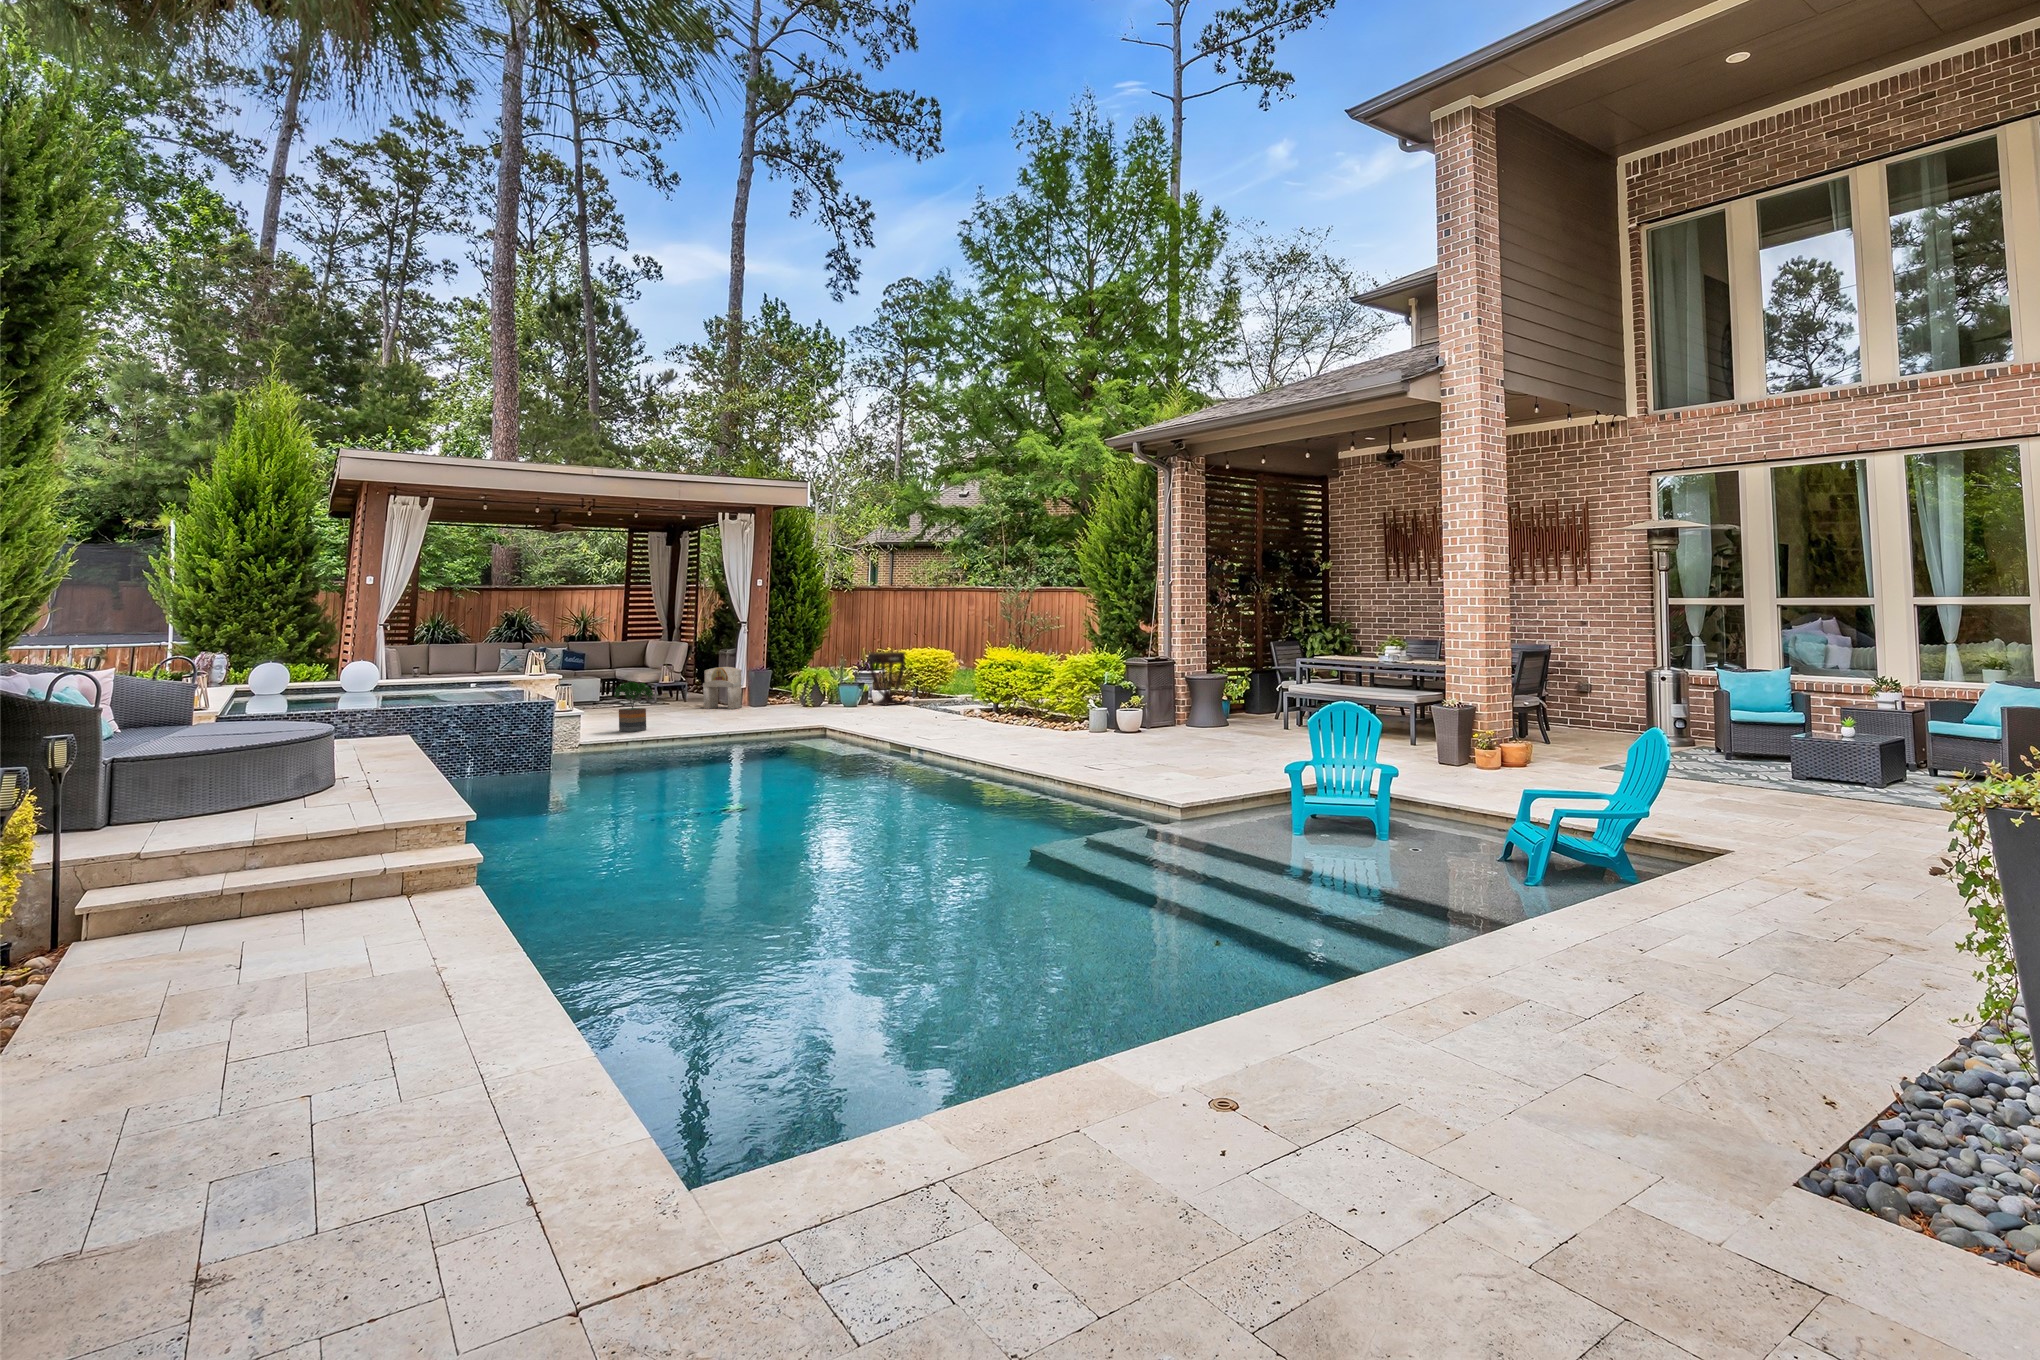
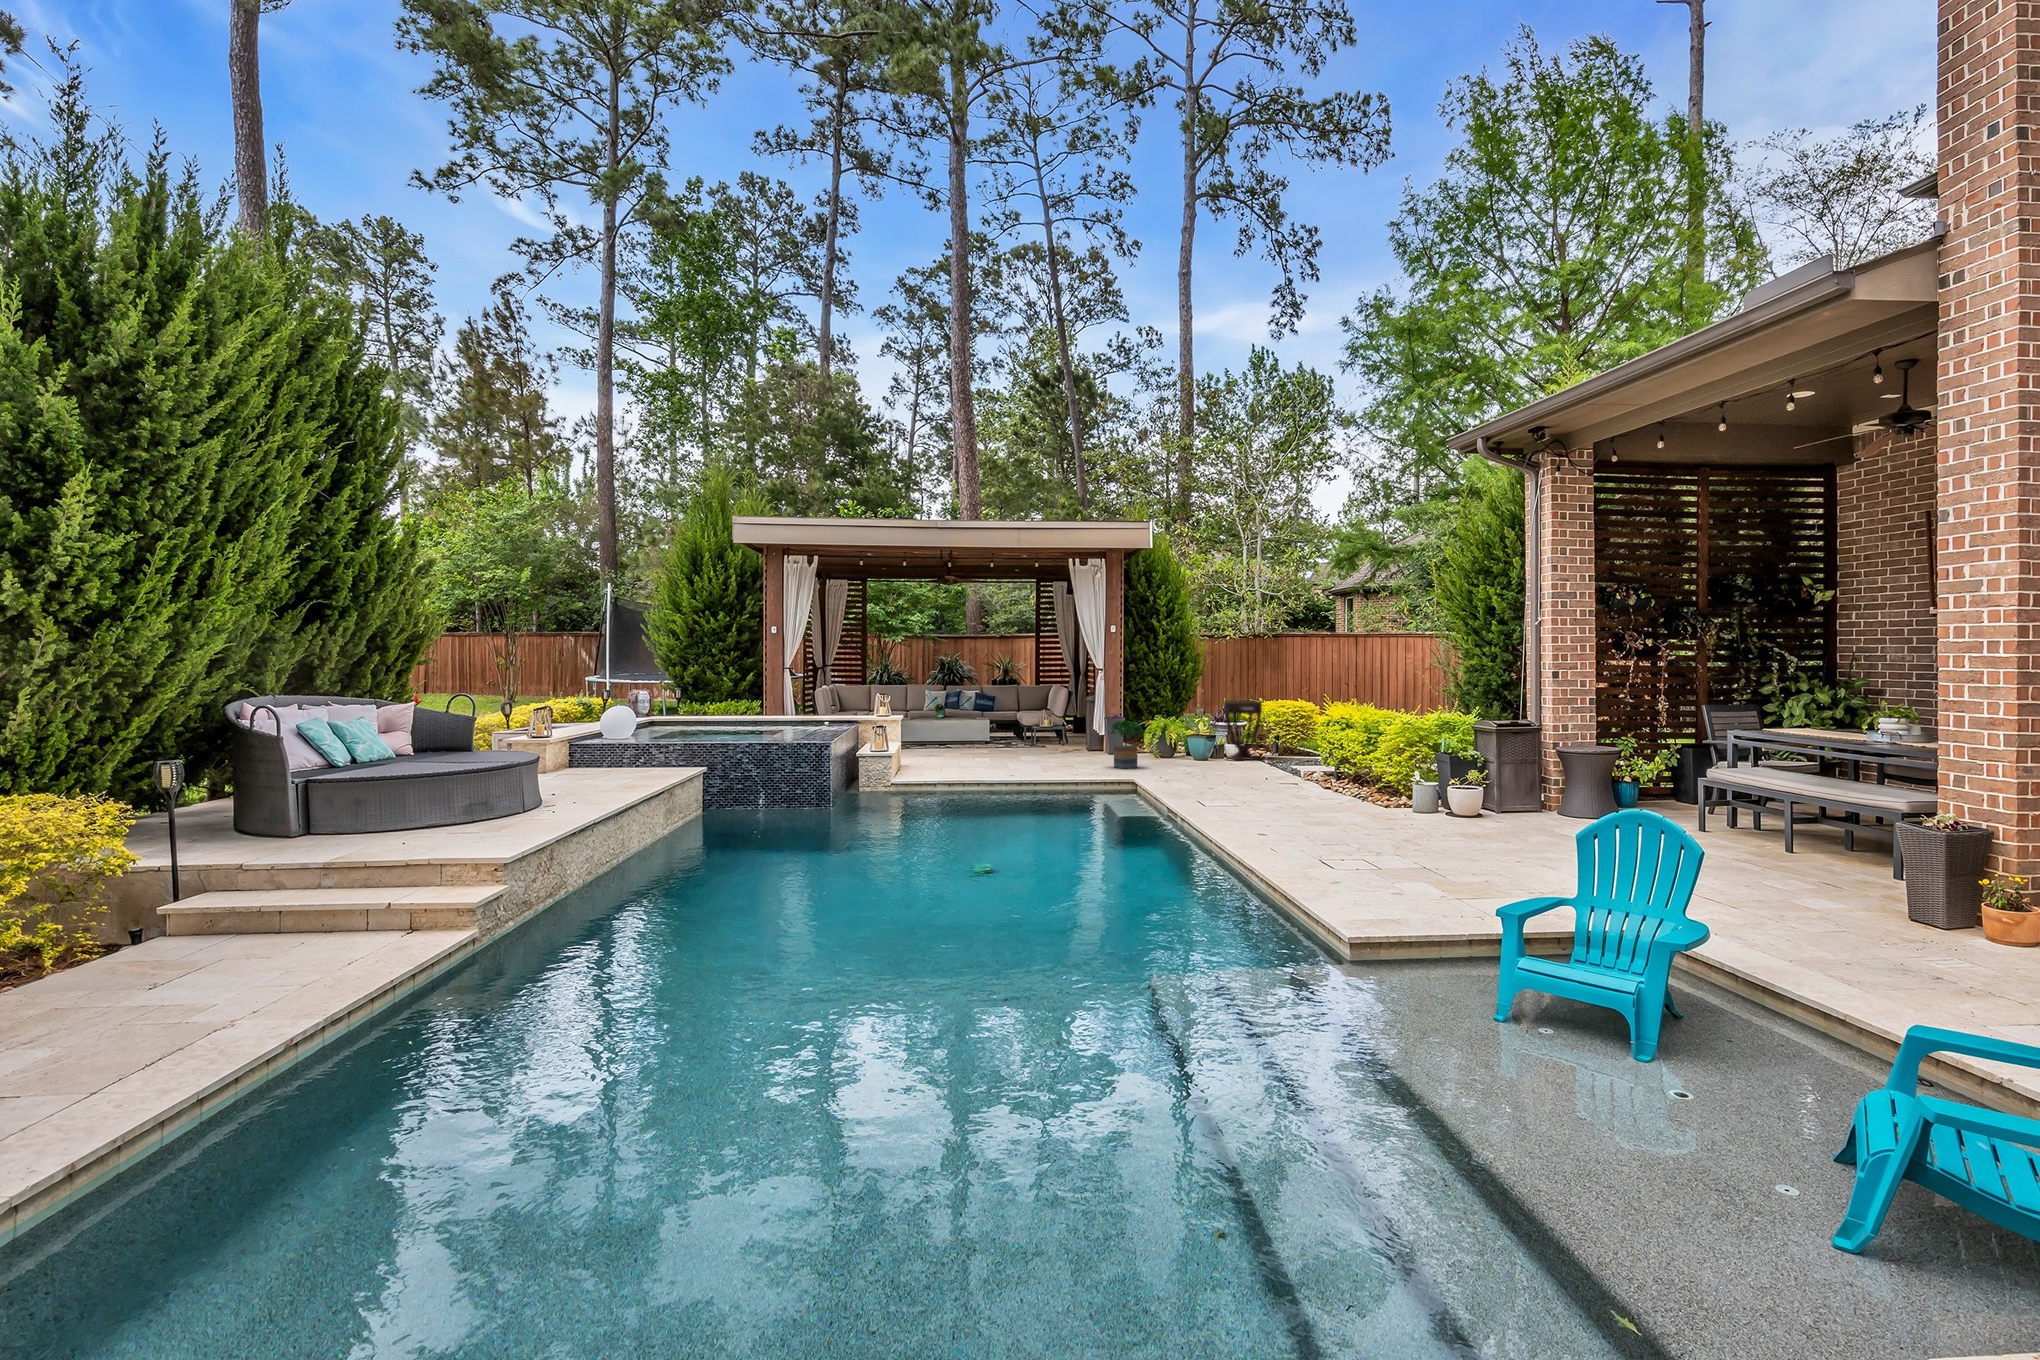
stool: present [703,667,742,709] -> none [1062,711,1098,754]
potted tree: present [615,682,653,732] -> present [1111,721,1144,768]

